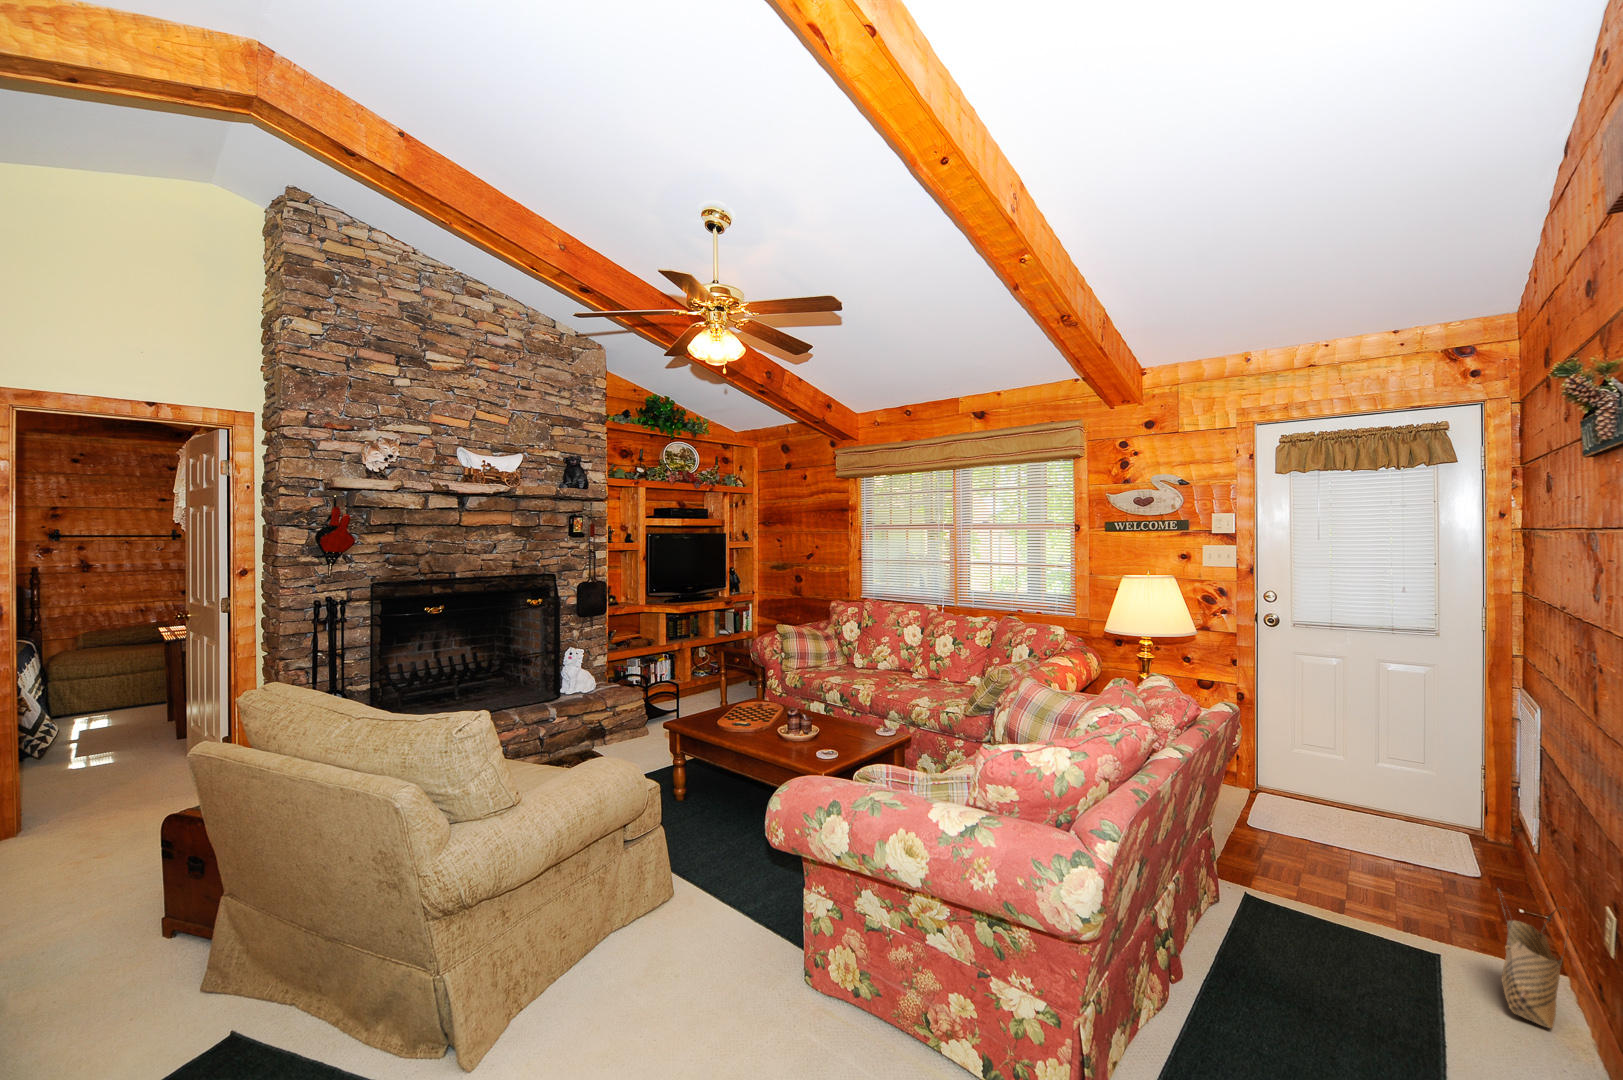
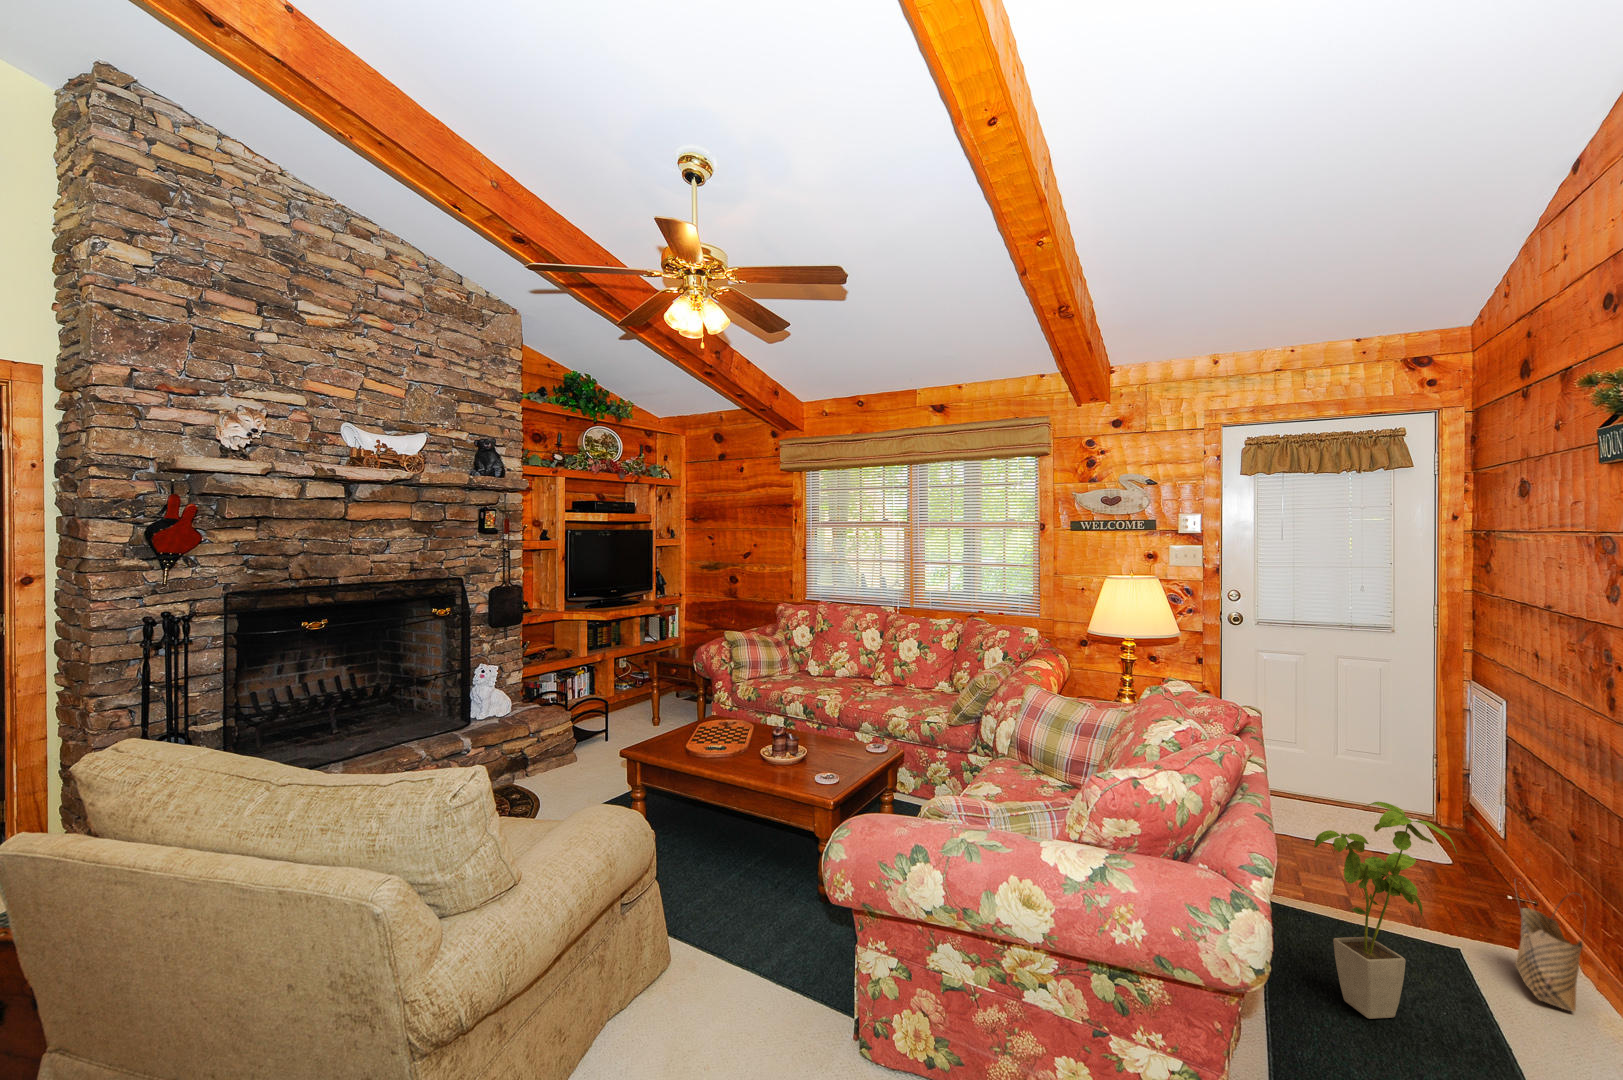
house plant: none [1261,797,1397,1011] -> present [1314,802,1457,1019]

